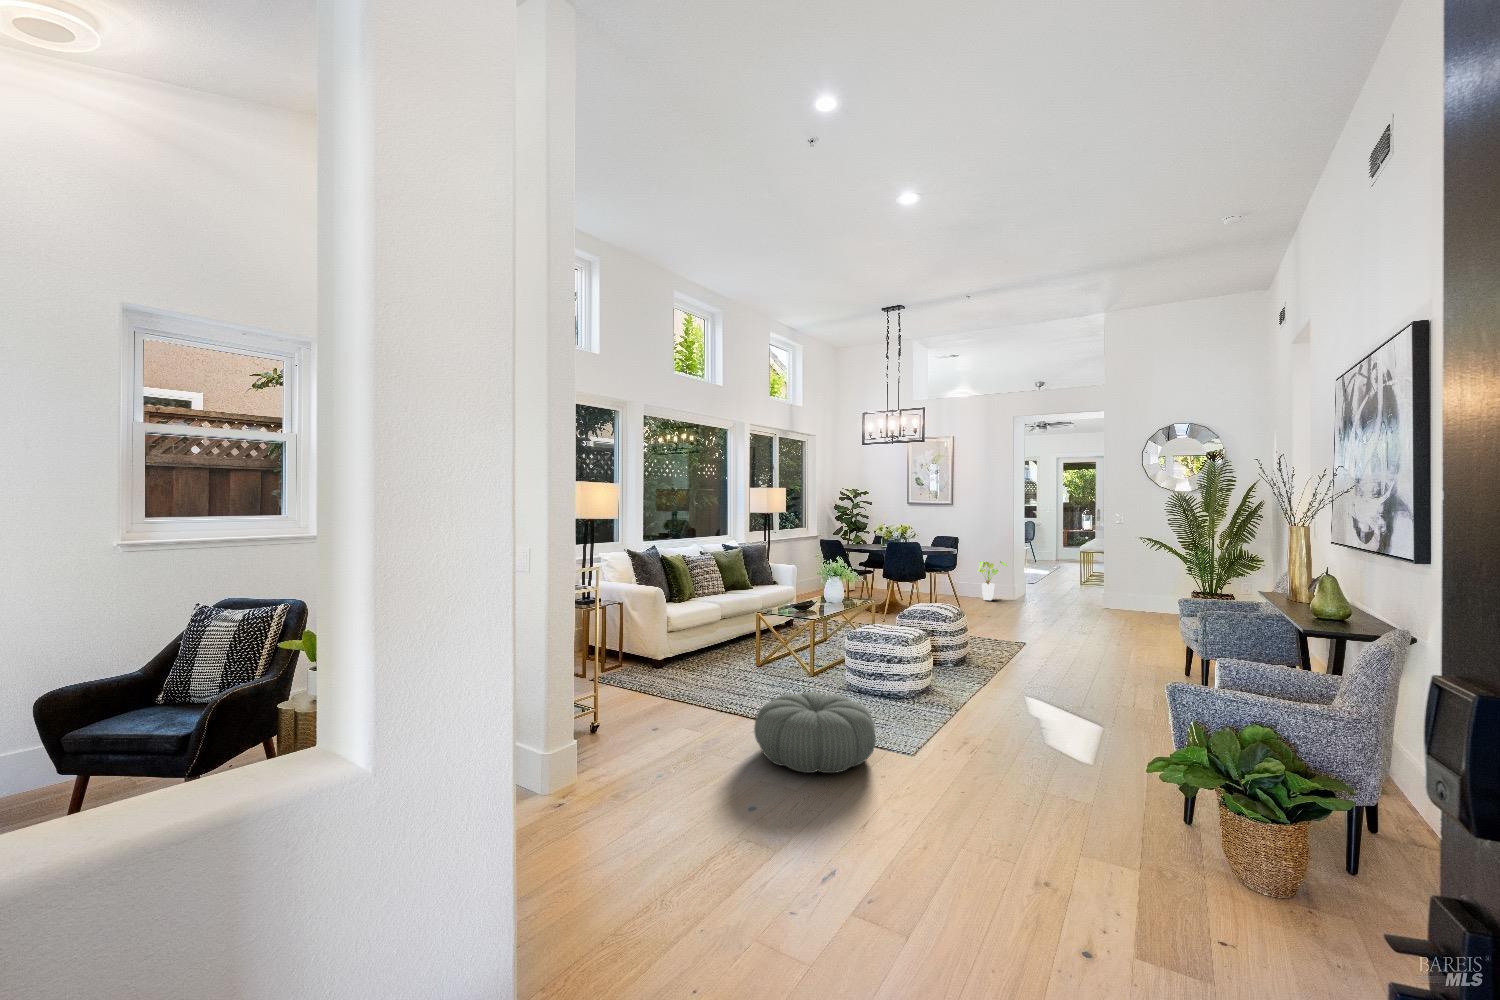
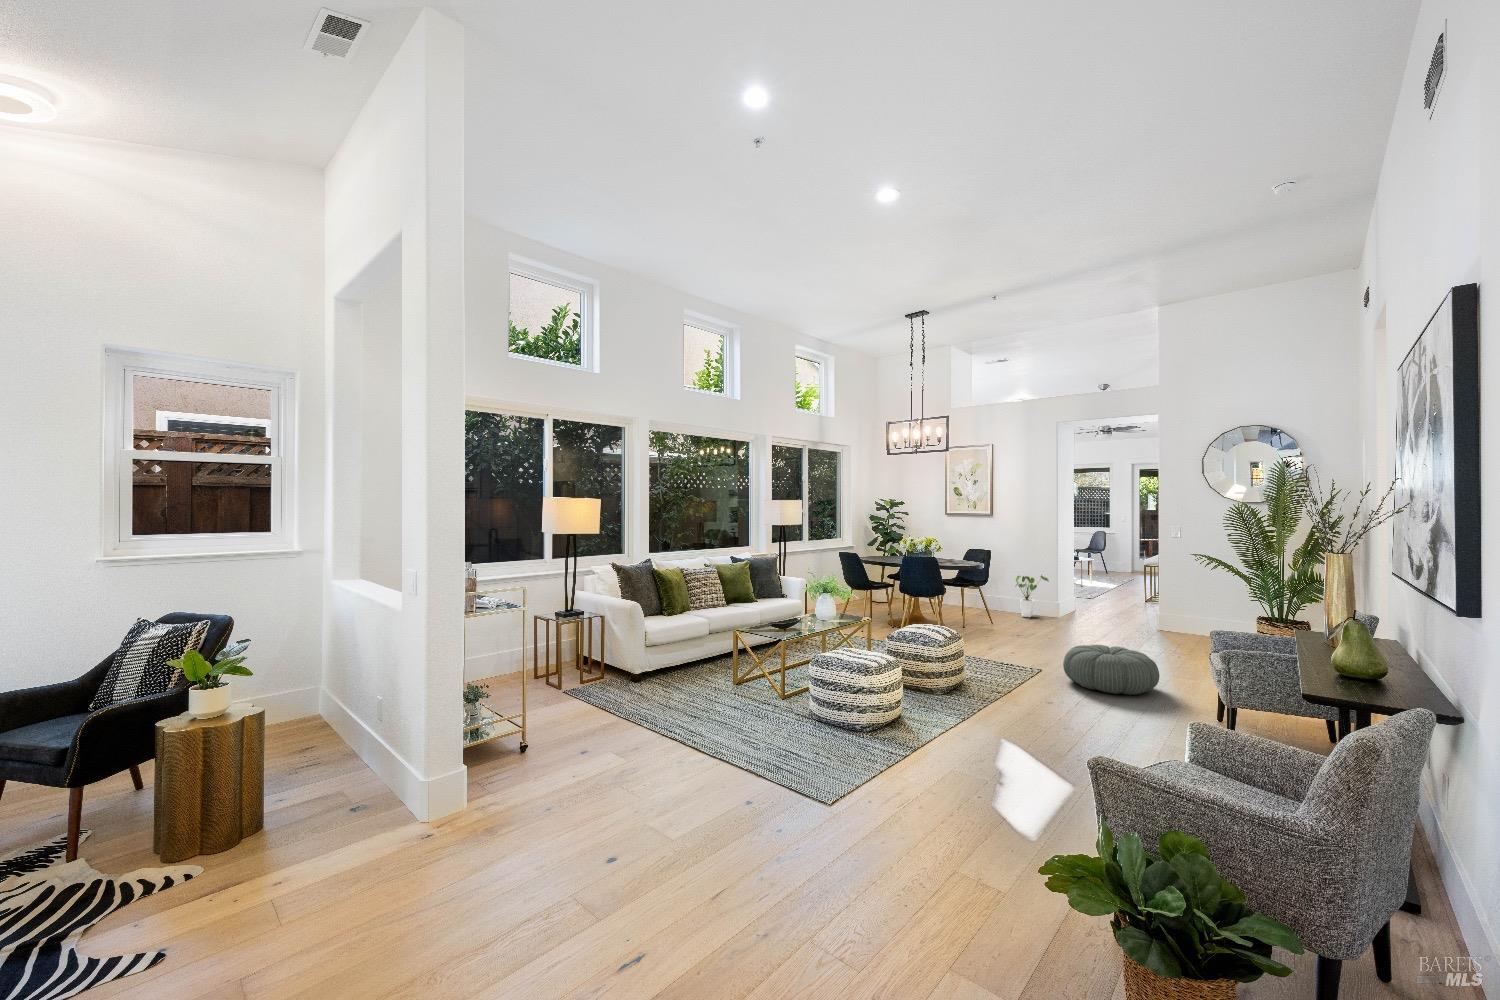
pouf: present [754,692,876,773] -> present [1063,645,1159,695]

